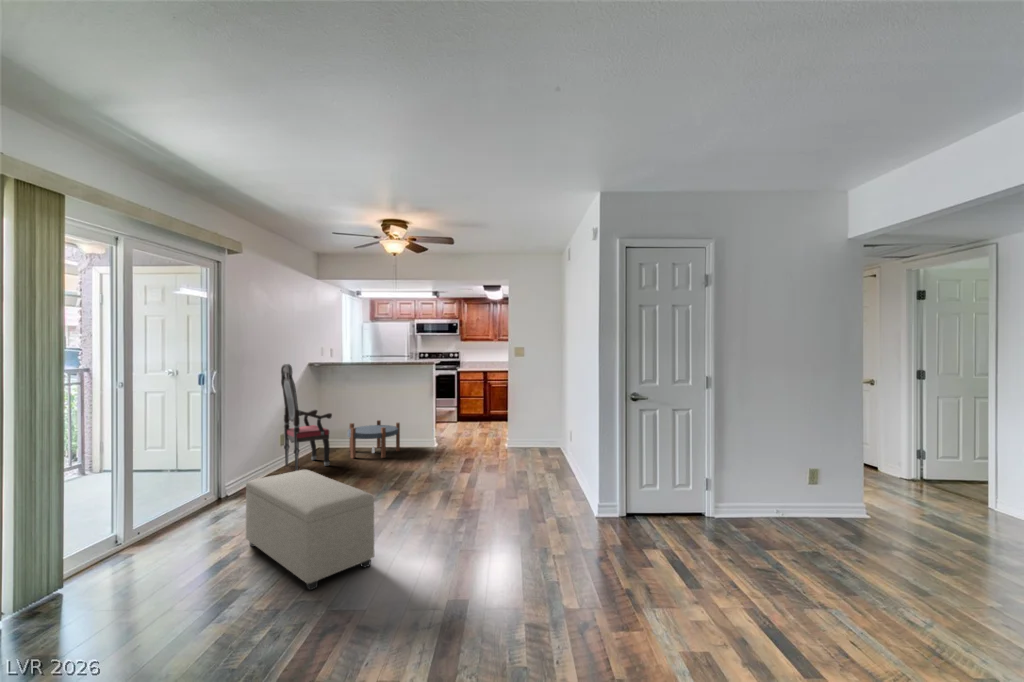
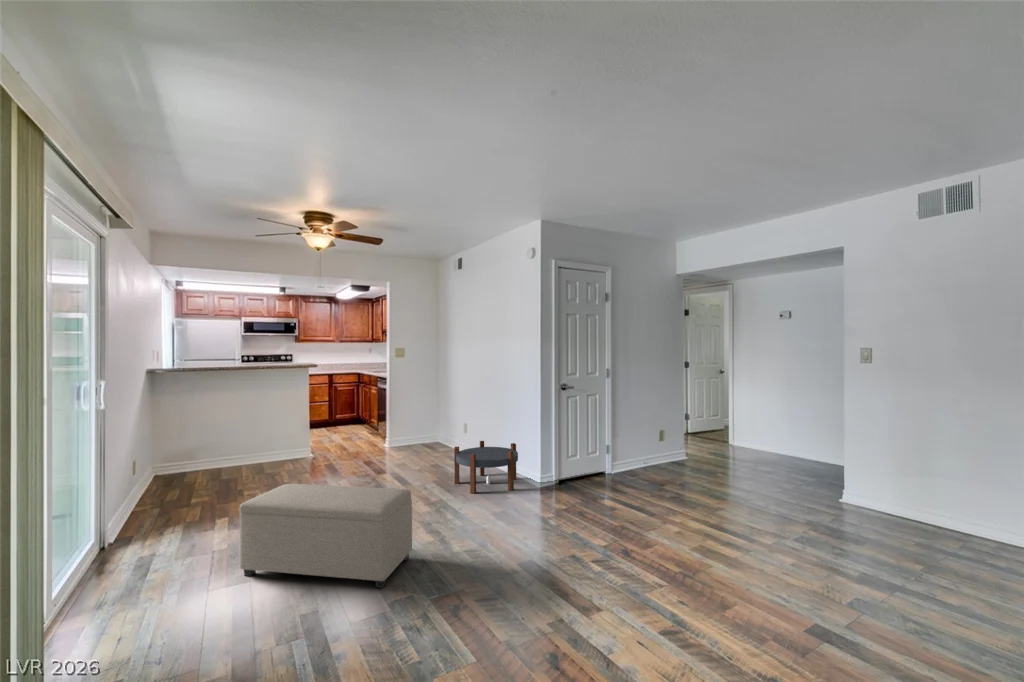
armchair: present [281,364,332,471] -> none [134,371,211,503]
side table: present [347,420,400,458] -> present [454,441,518,494]

